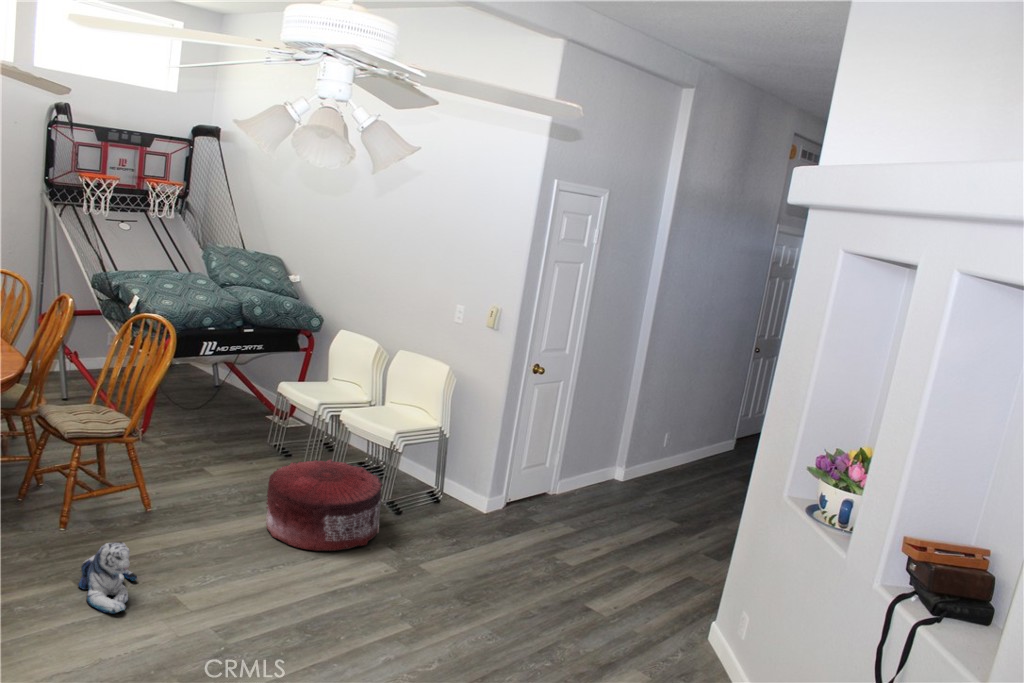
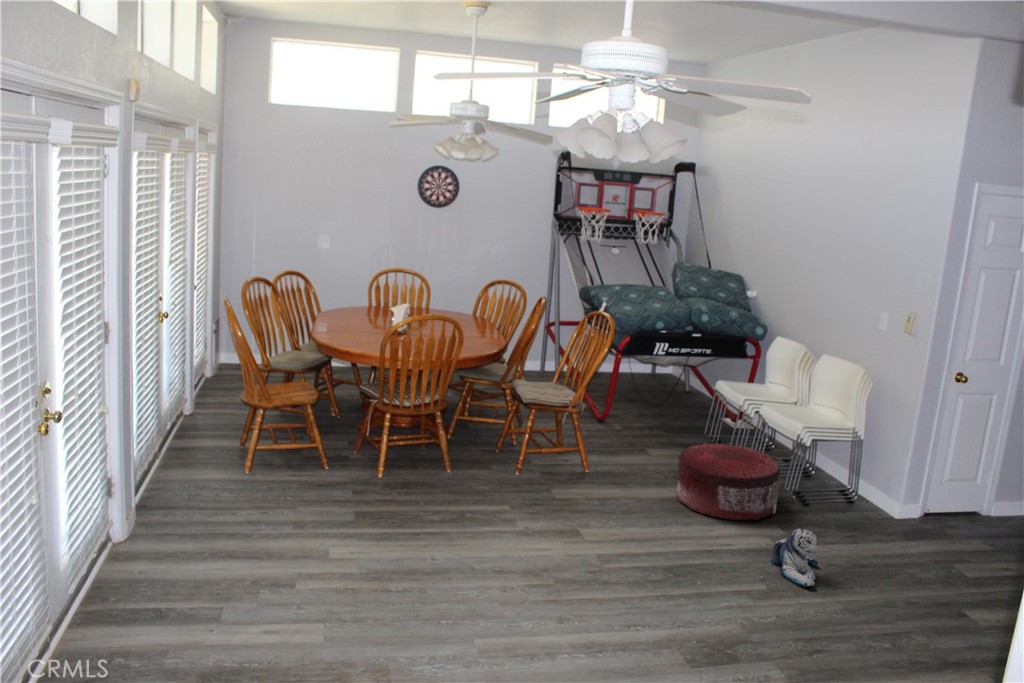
plush toy: present [78,542,137,614] -> present [771,529,818,587]

